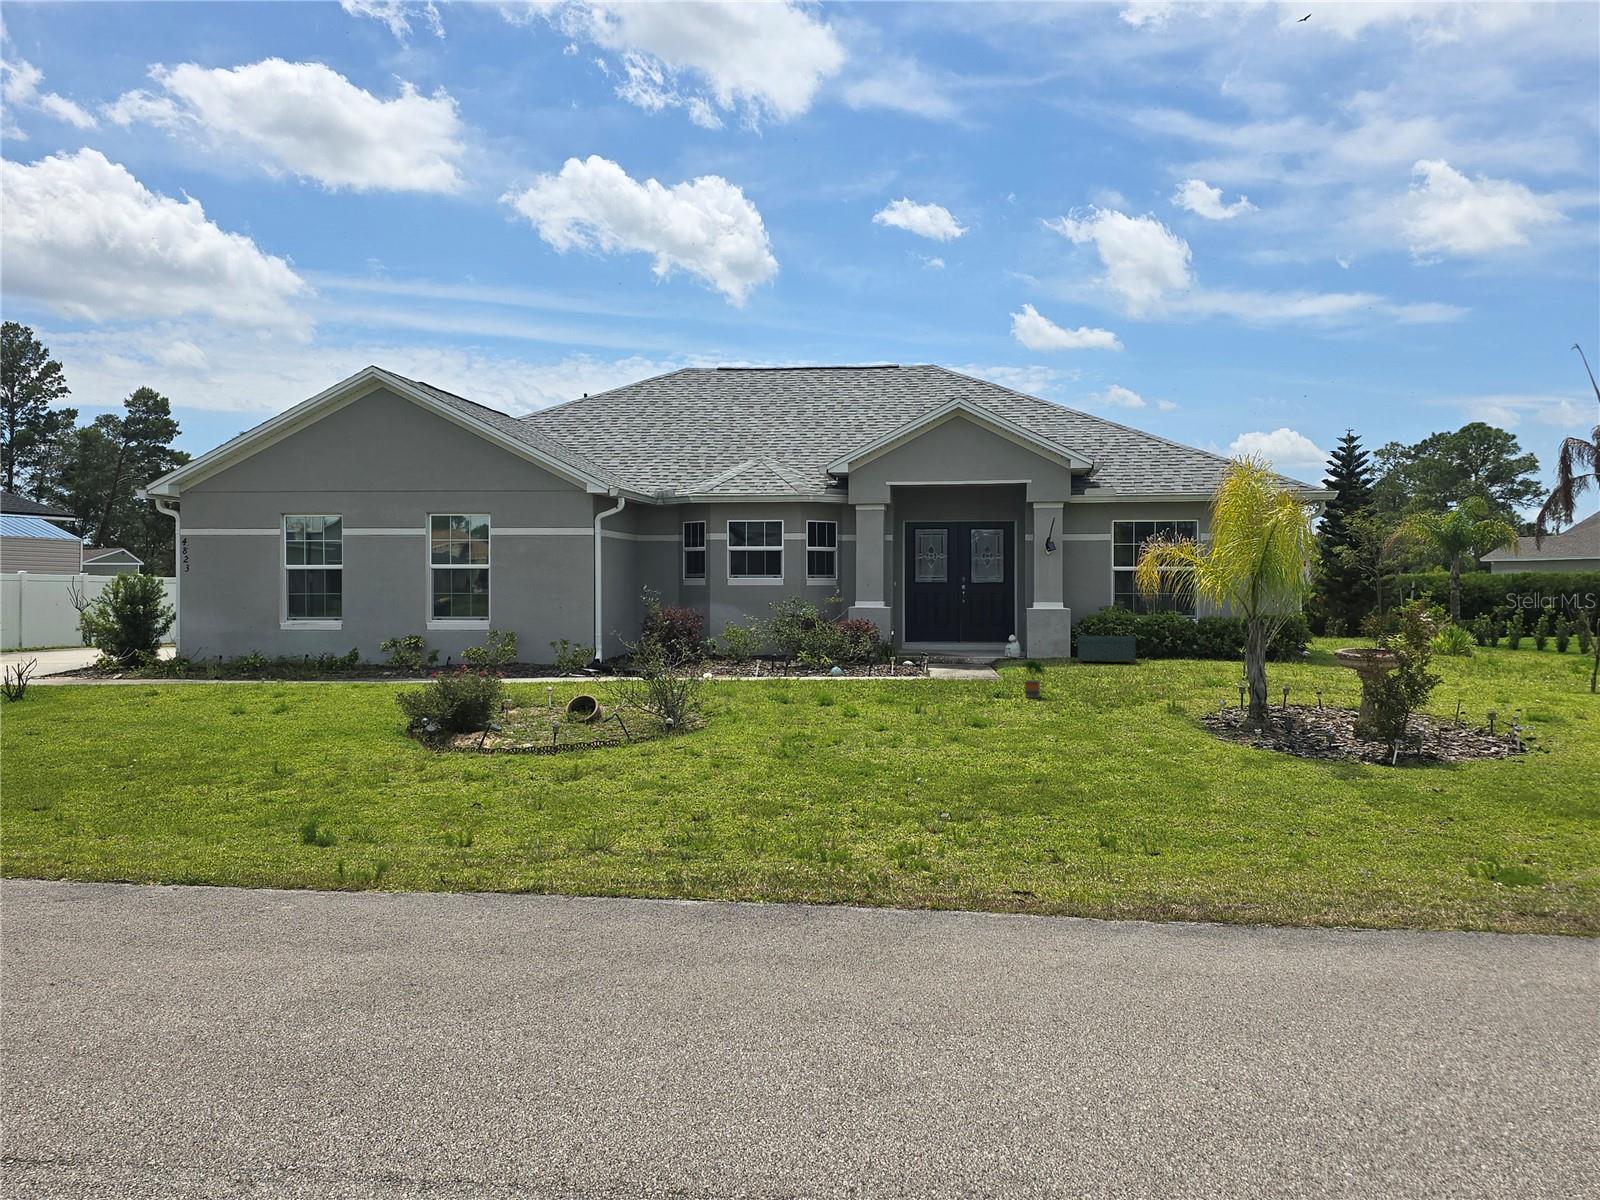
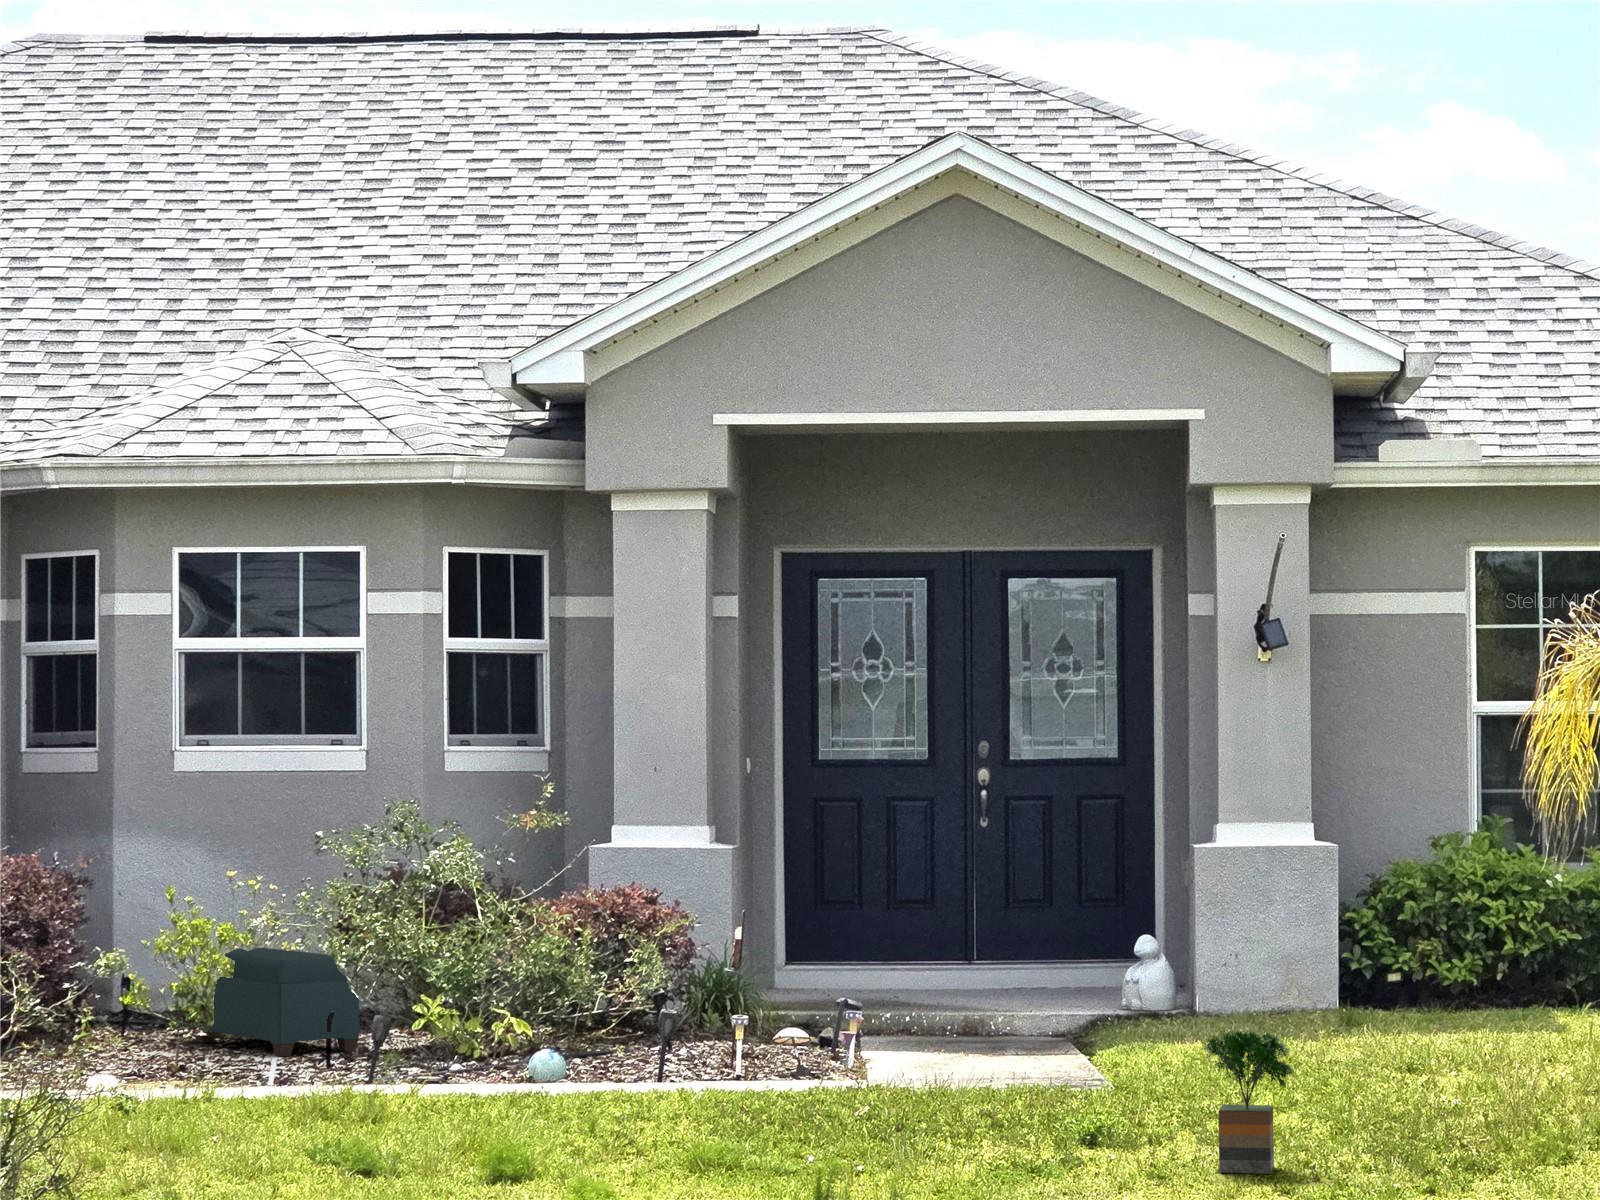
bench: present [1078,636,1136,664] -> present [196,948,359,1056]

